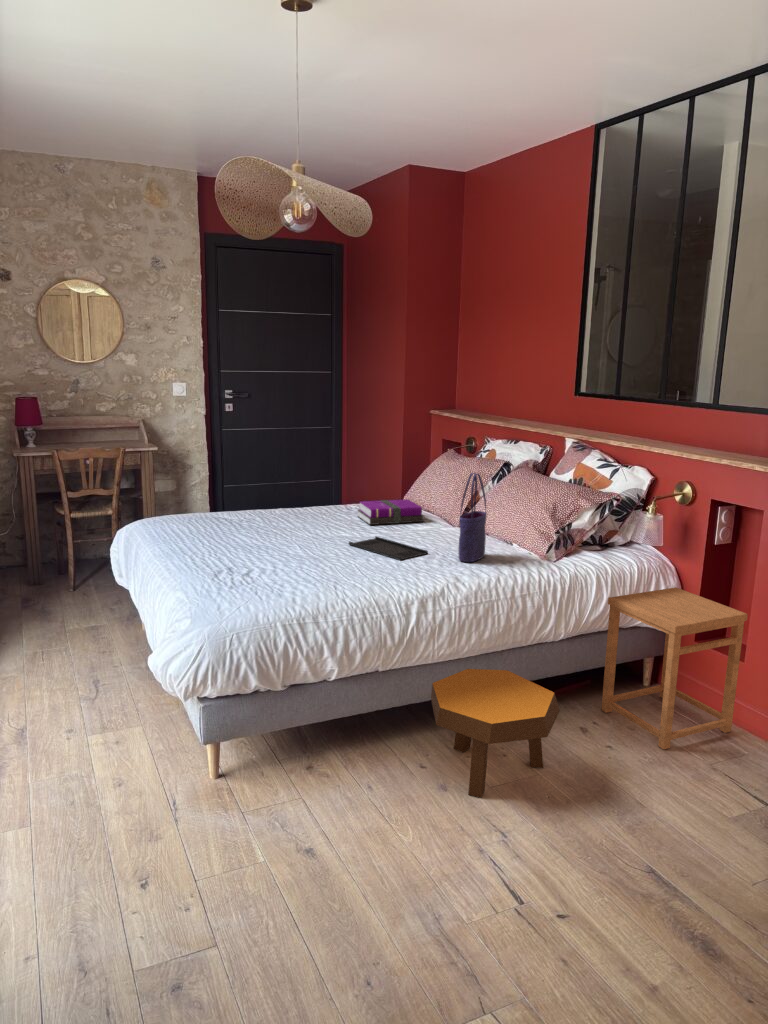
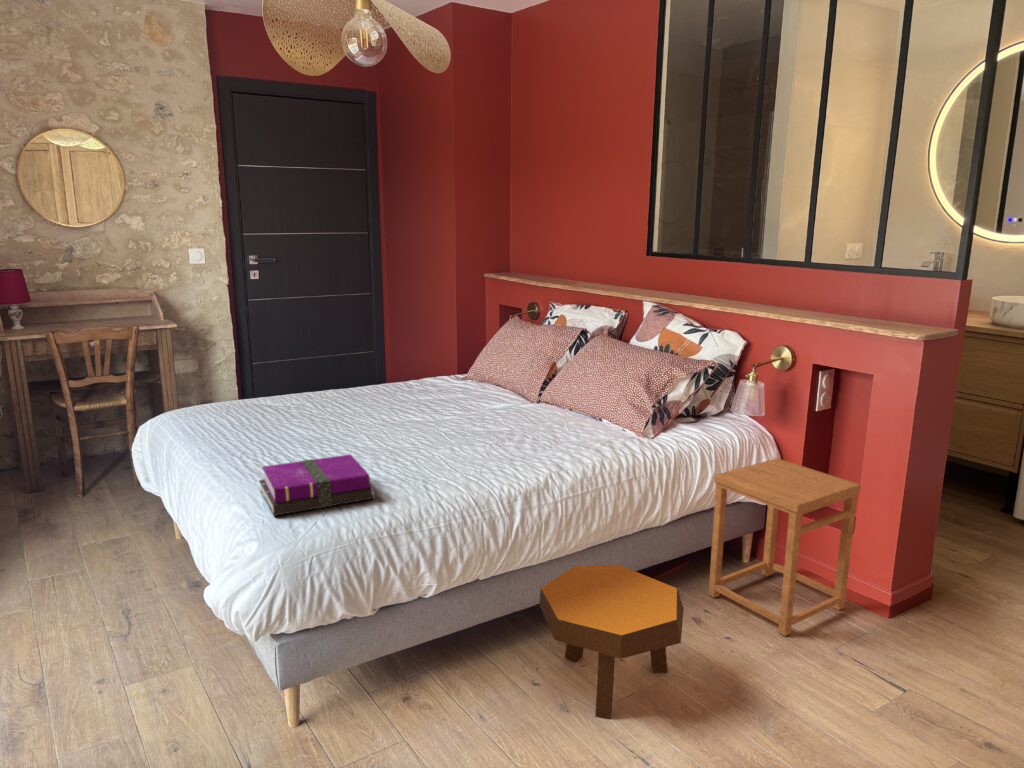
tote bag: present [459,473,487,562] -> none [552,345,580,445]
notebook: present [358,499,424,525] -> present [260,455,375,516]
tray: present [349,536,428,560] -> none [423,419,516,447]

